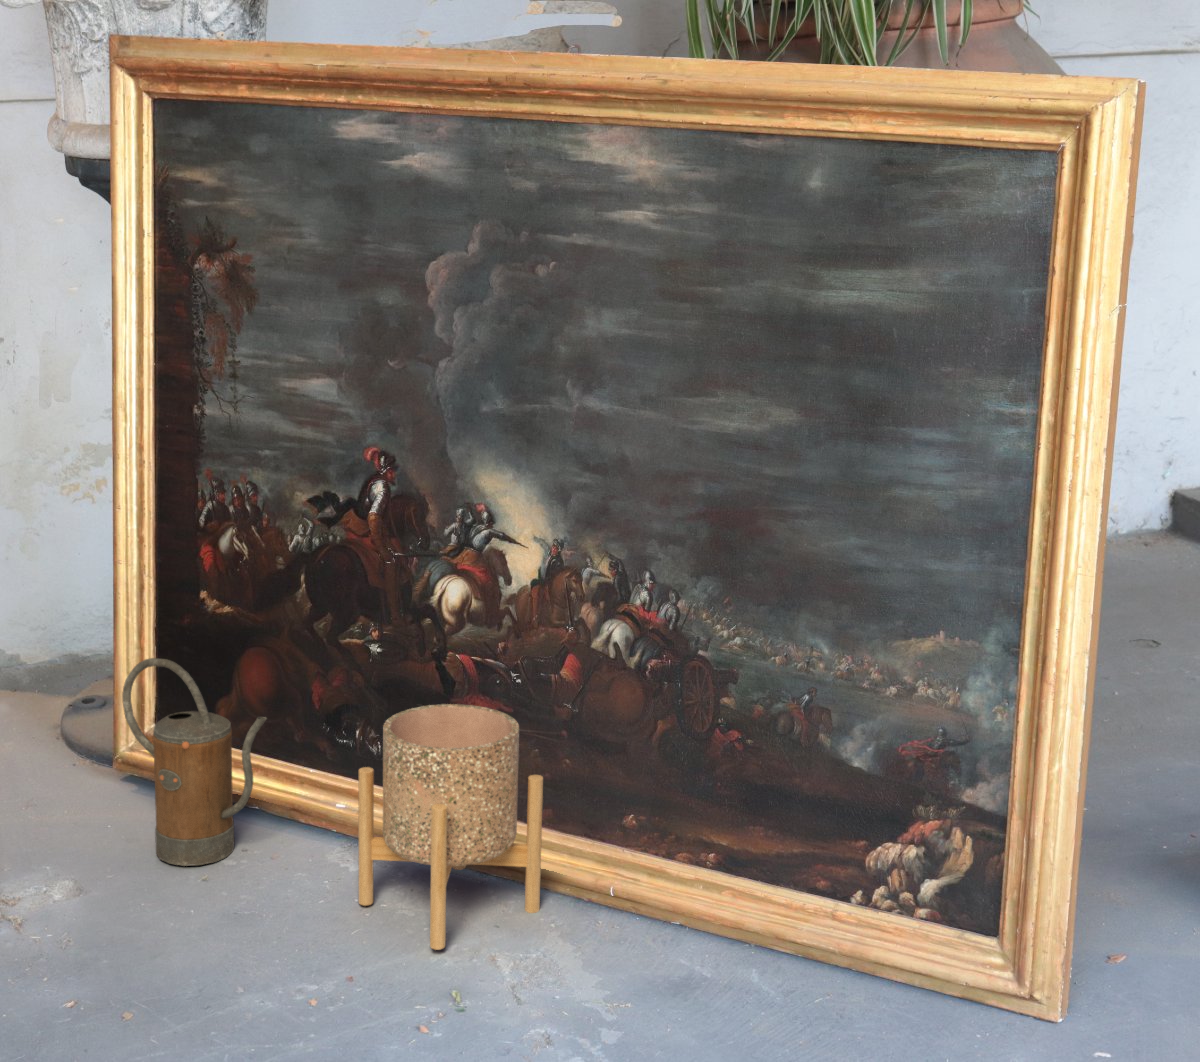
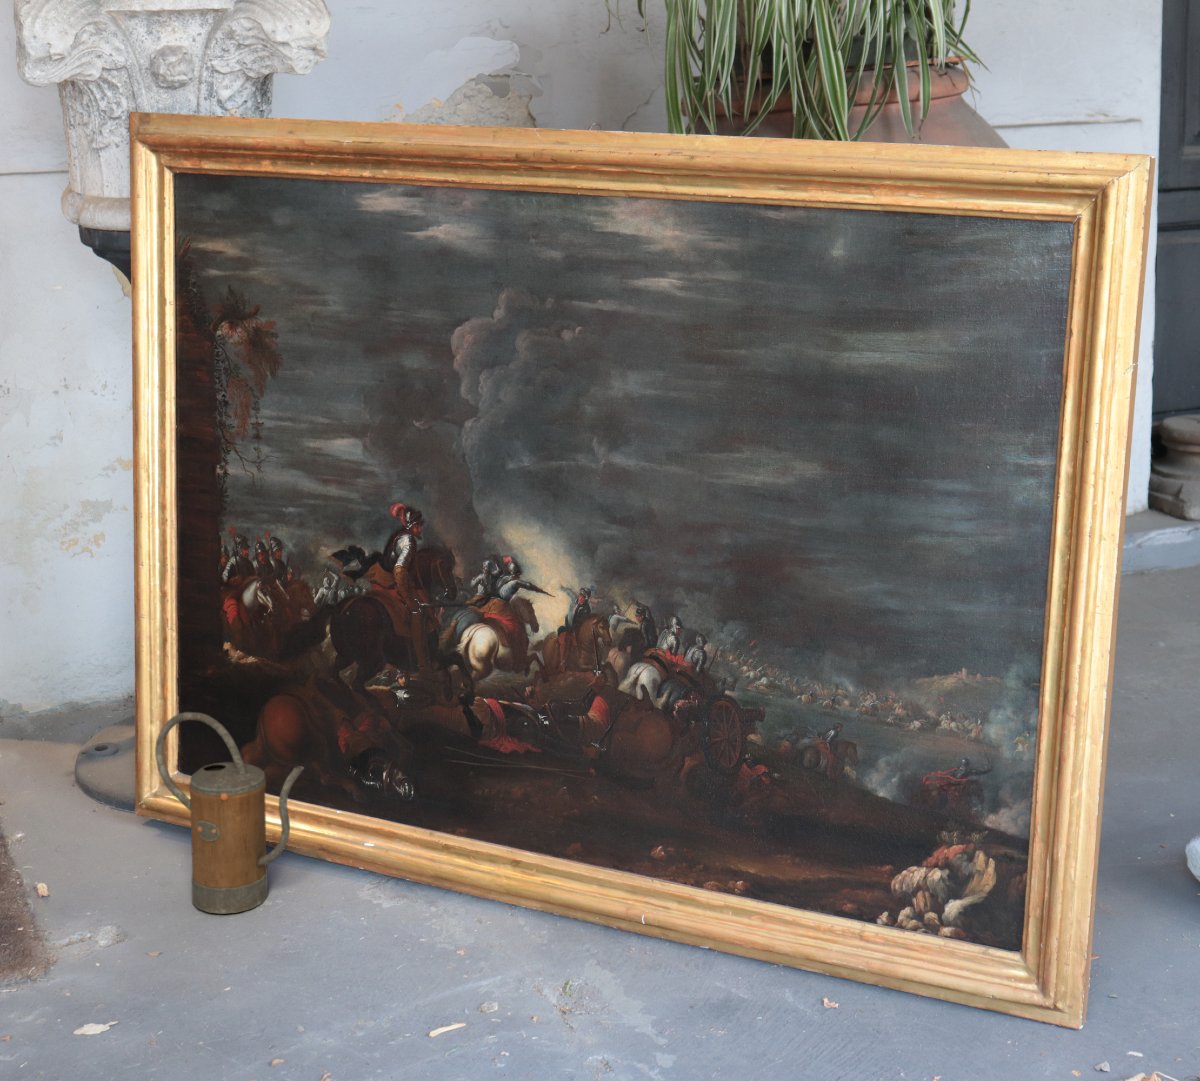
planter: present [358,704,543,950] -> none [400,748,579,988]

